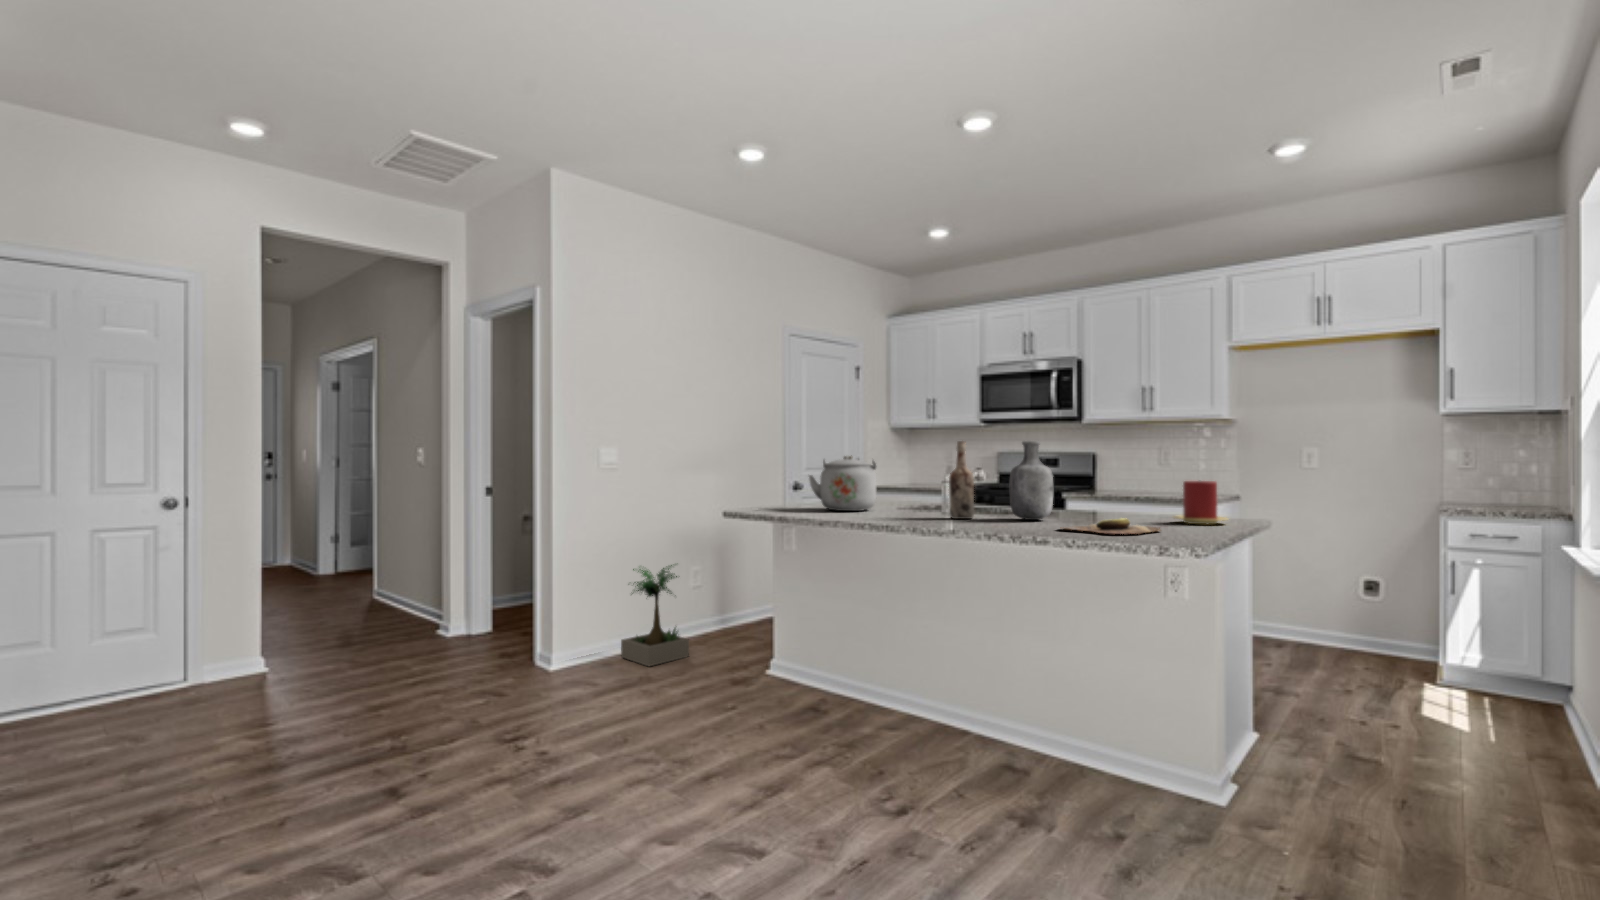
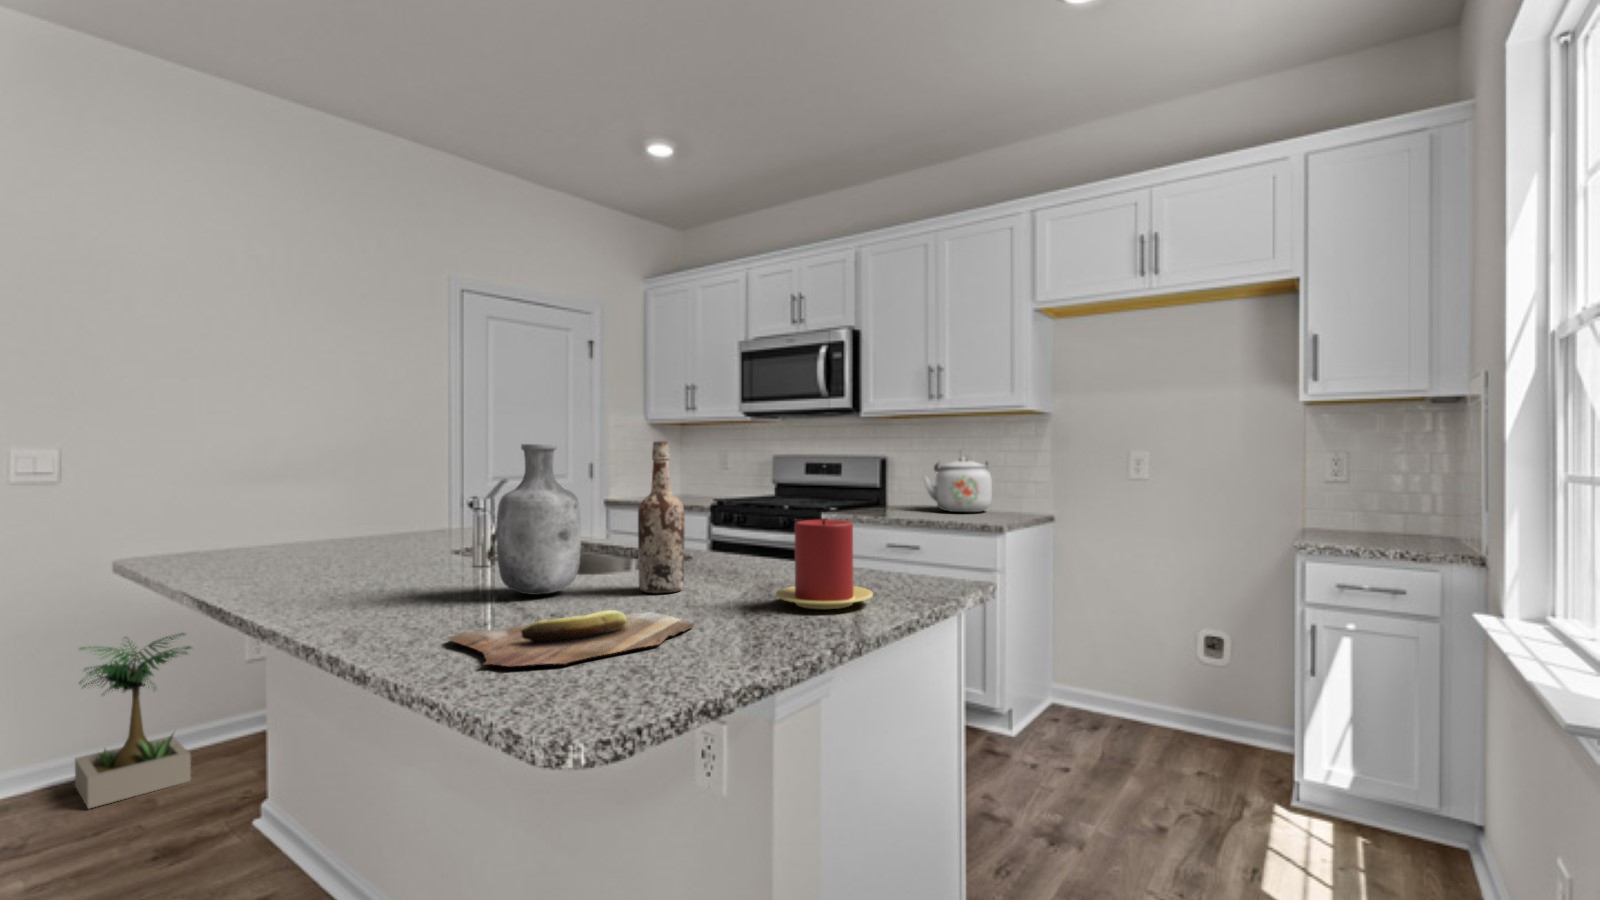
wine bottle: present [949,441,974,519] -> present [638,441,685,593]
kettle: present [809,456,876,511] -> present [924,458,992,512]

